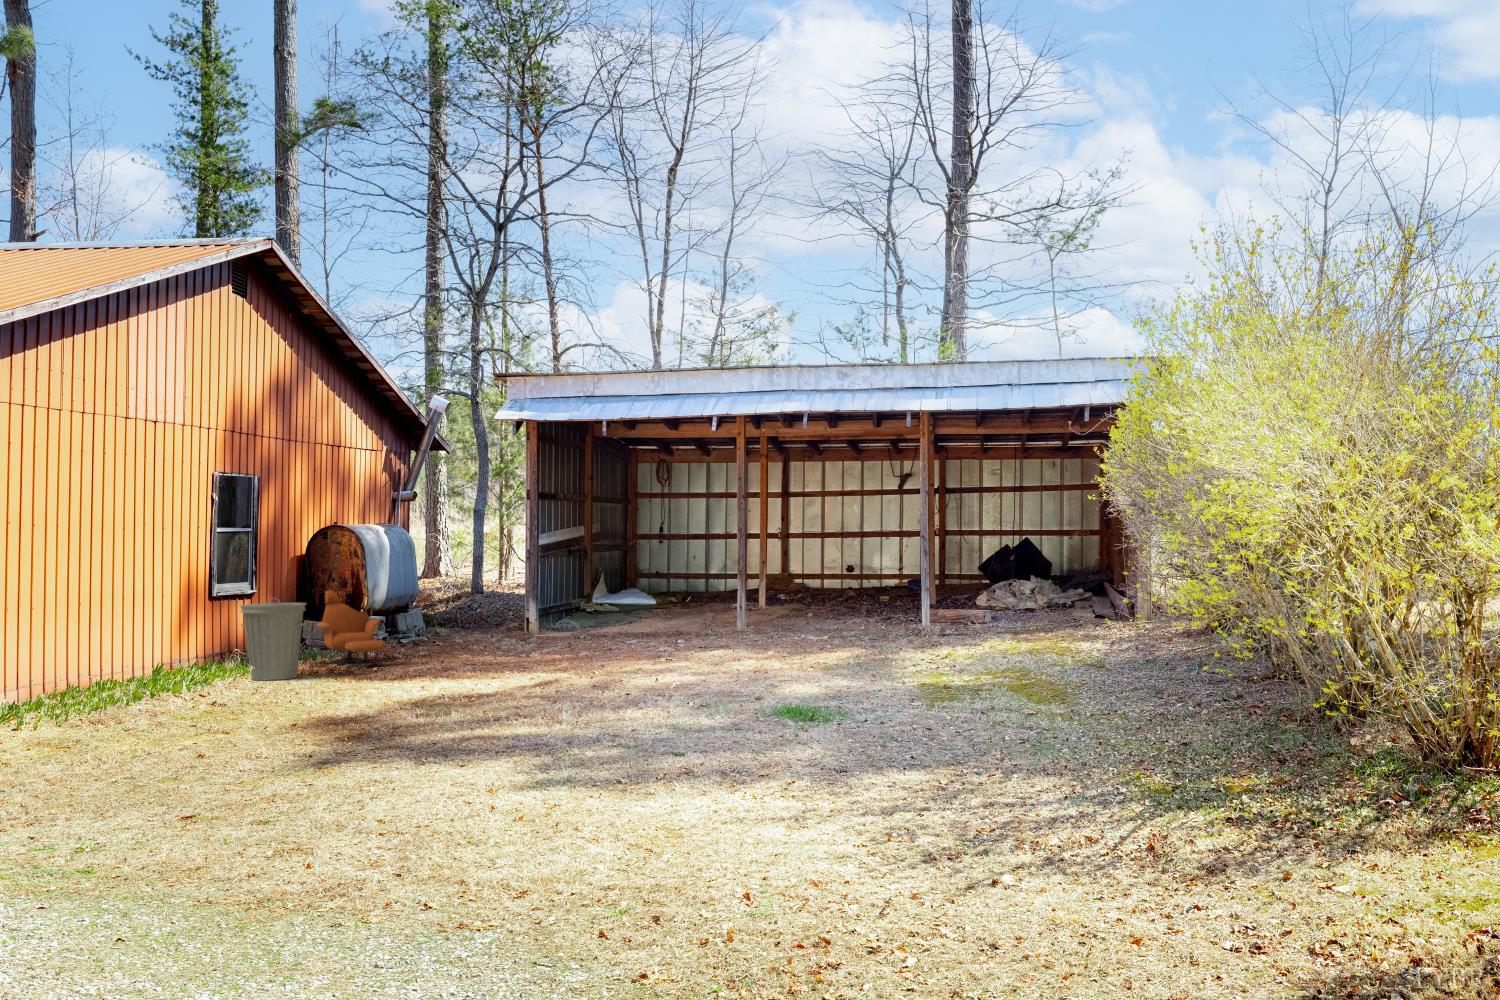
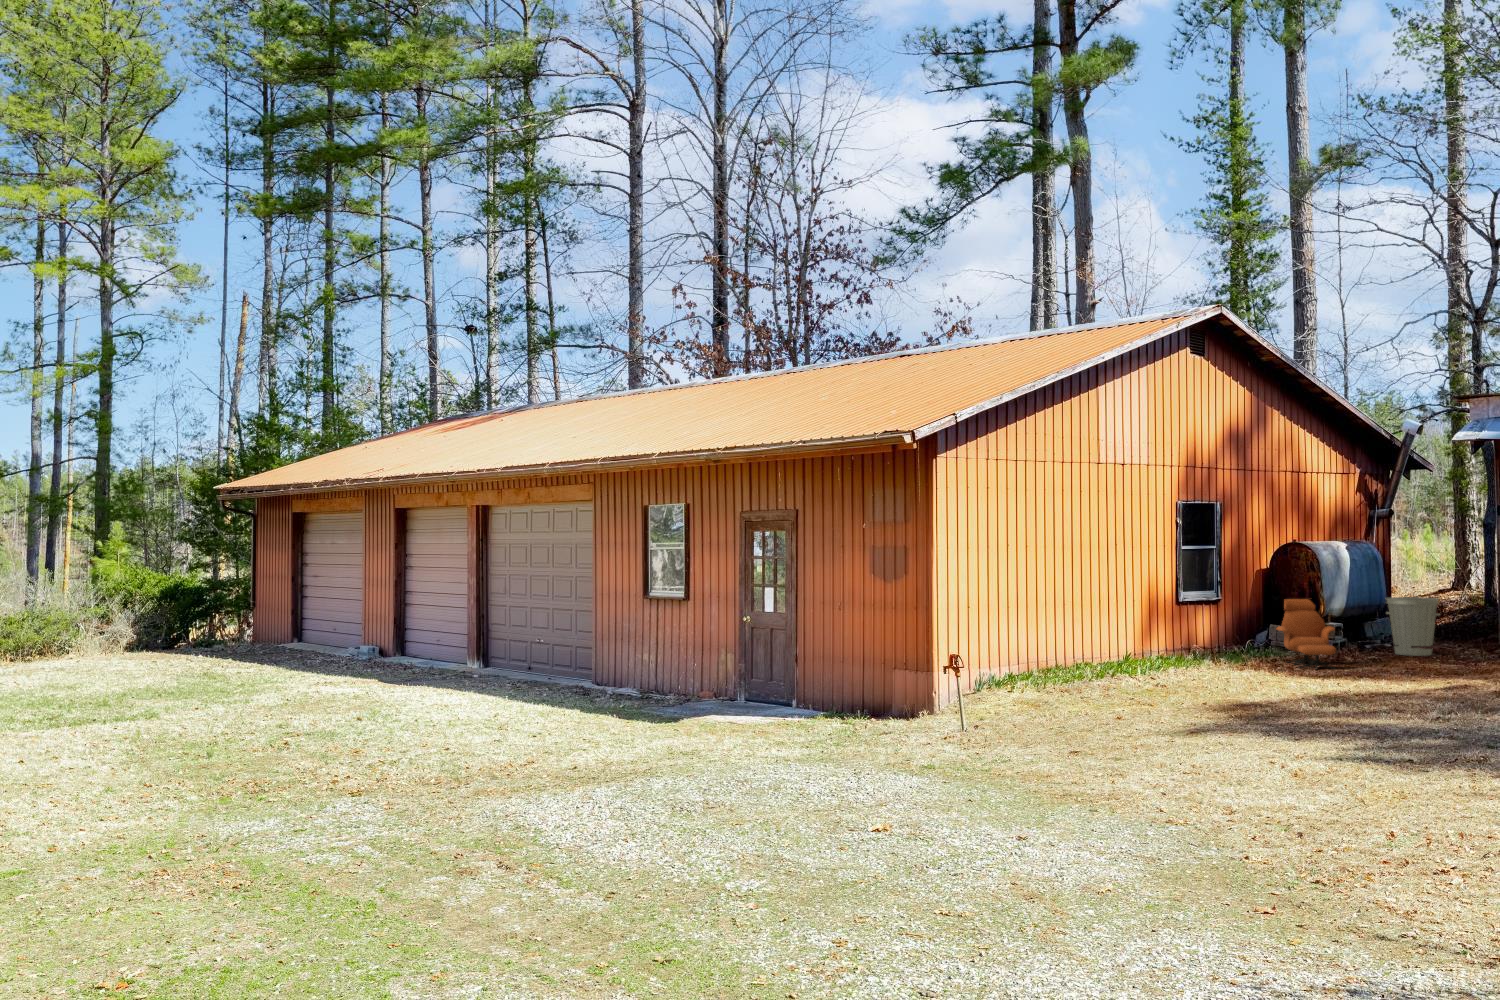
trash can: present [240,600,306,681] -> present [1386,597,1440,656]

